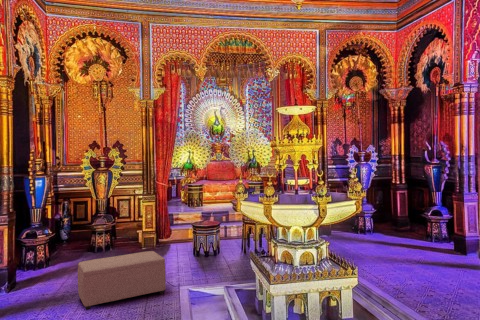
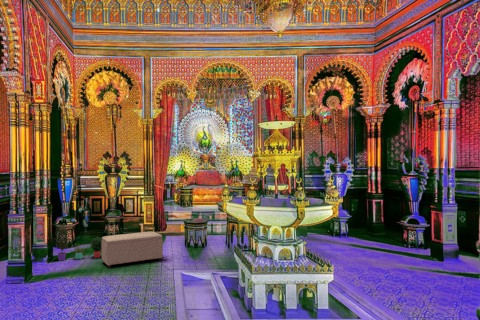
potted plant: none [11,241,85,295] -> present [55,224,102,261]

